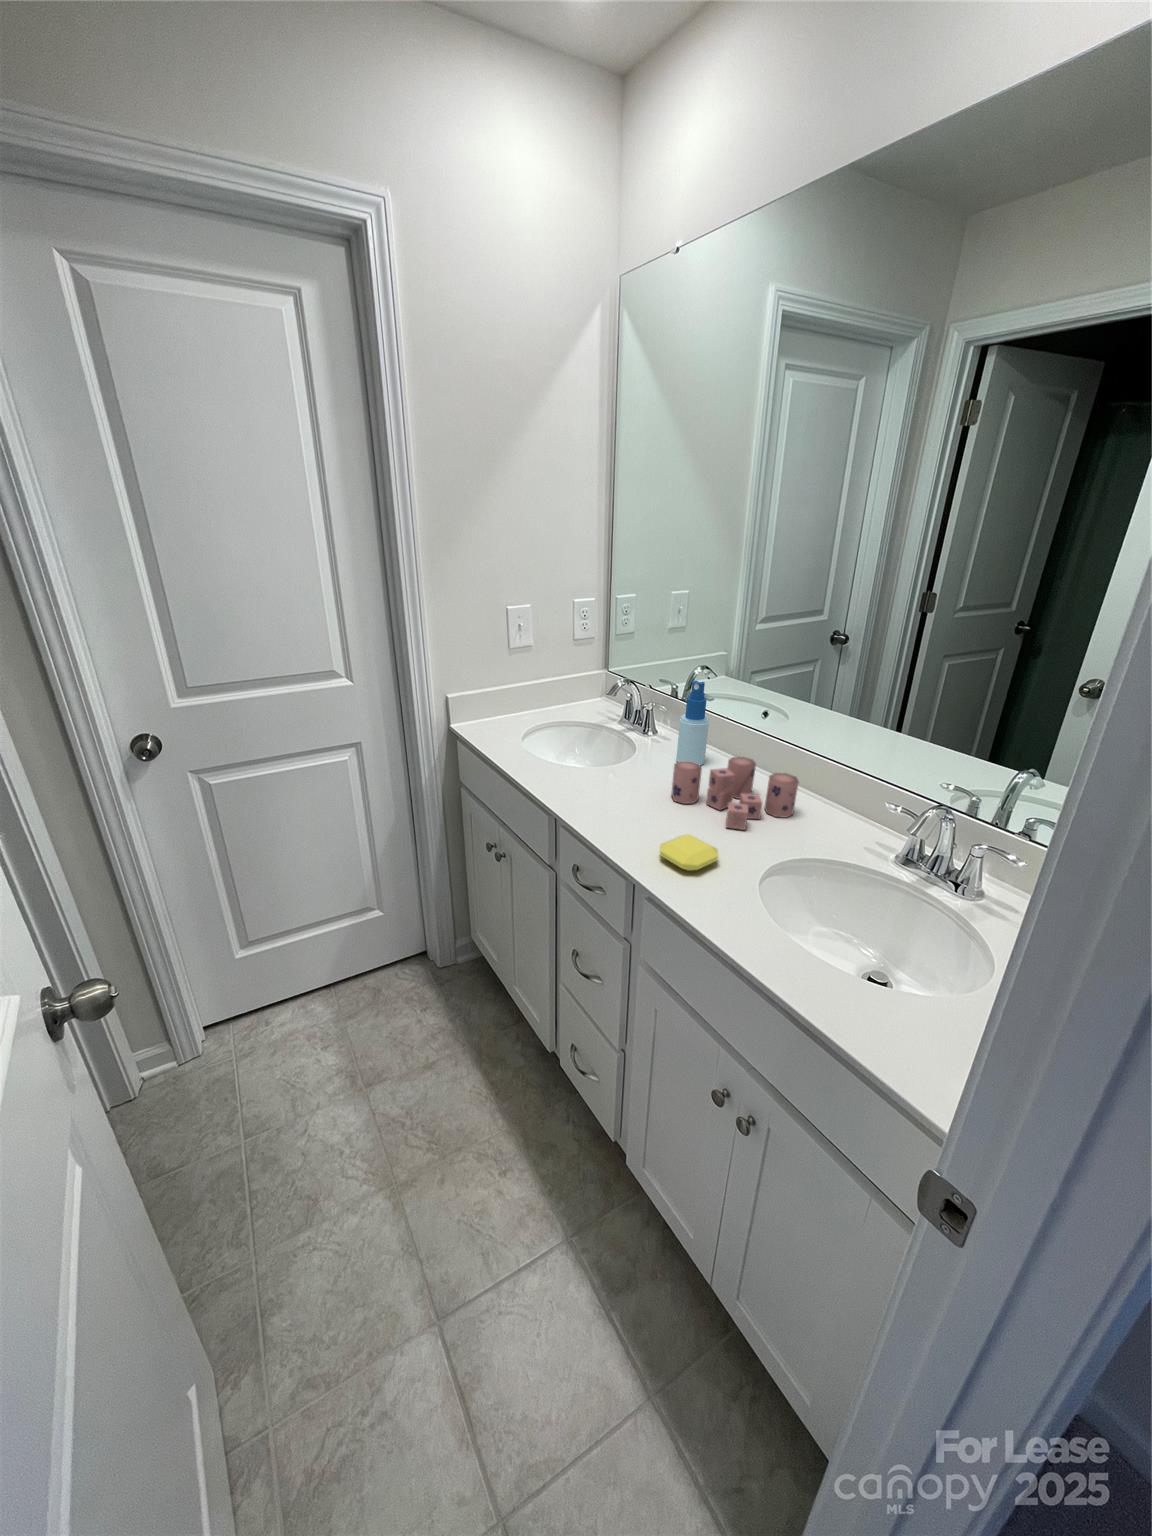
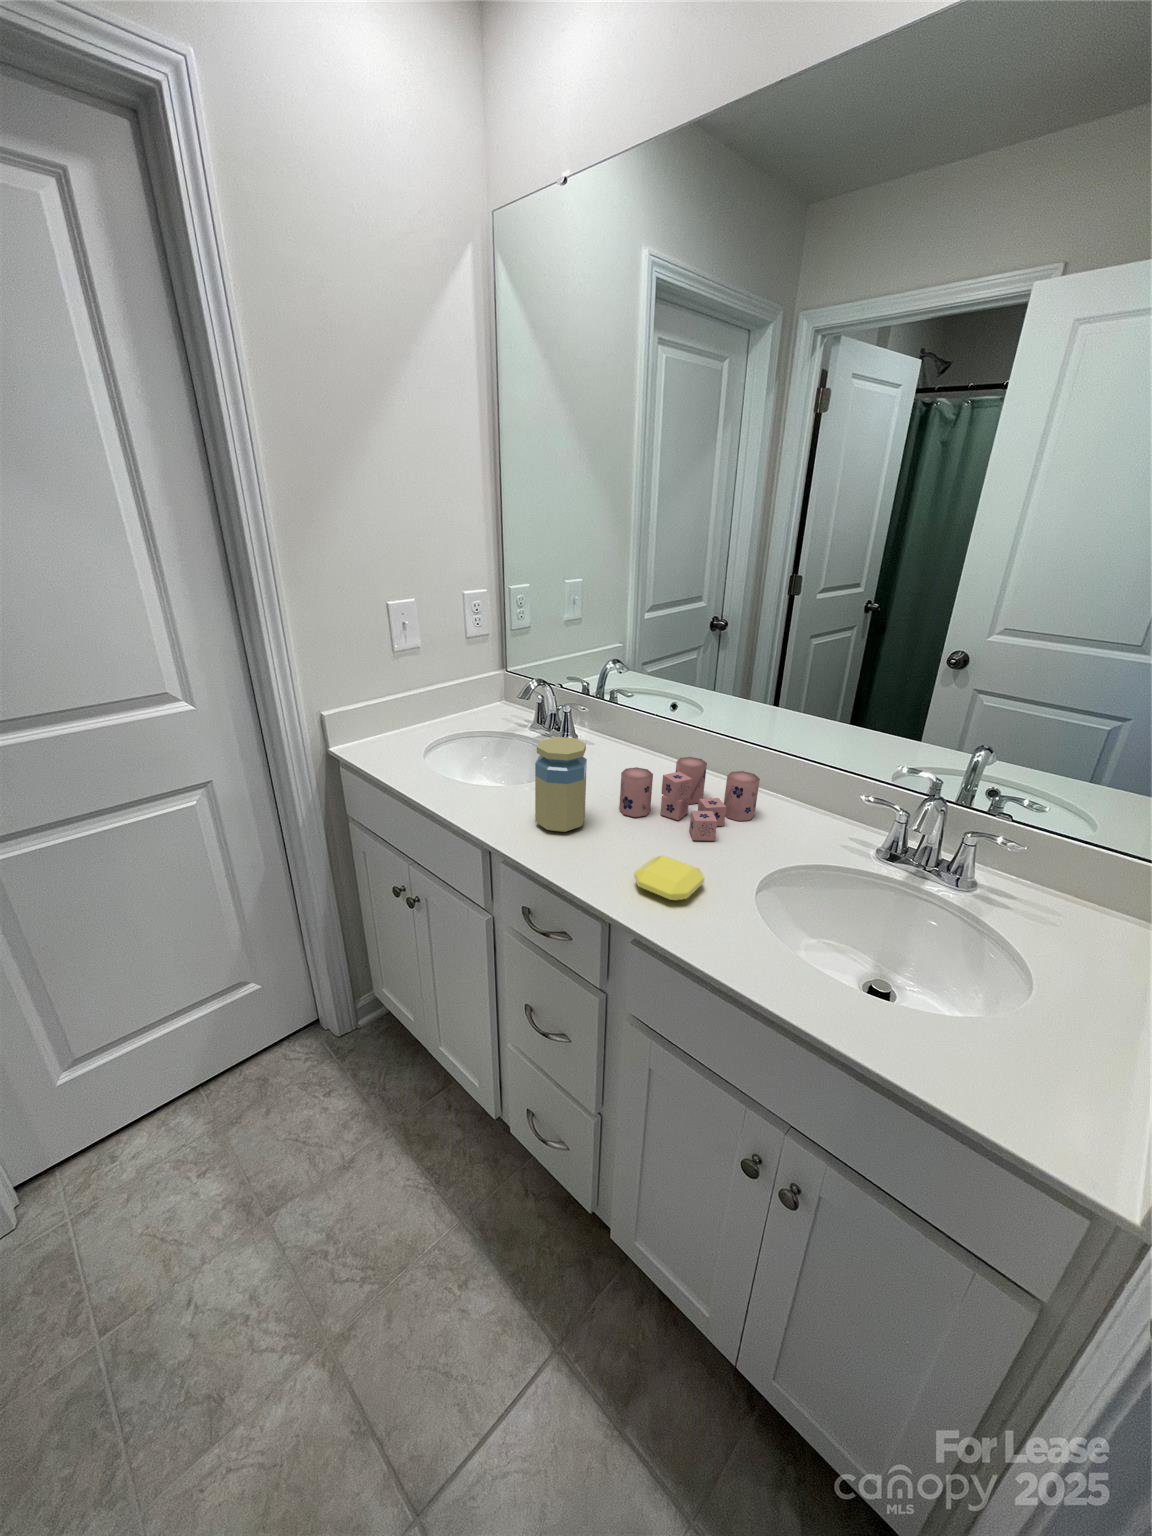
spray bottle: present [676,681,709,765] -> none [608,676,642,772]
jar: none [595,728,641,808] -> present [535,737,587,832]

